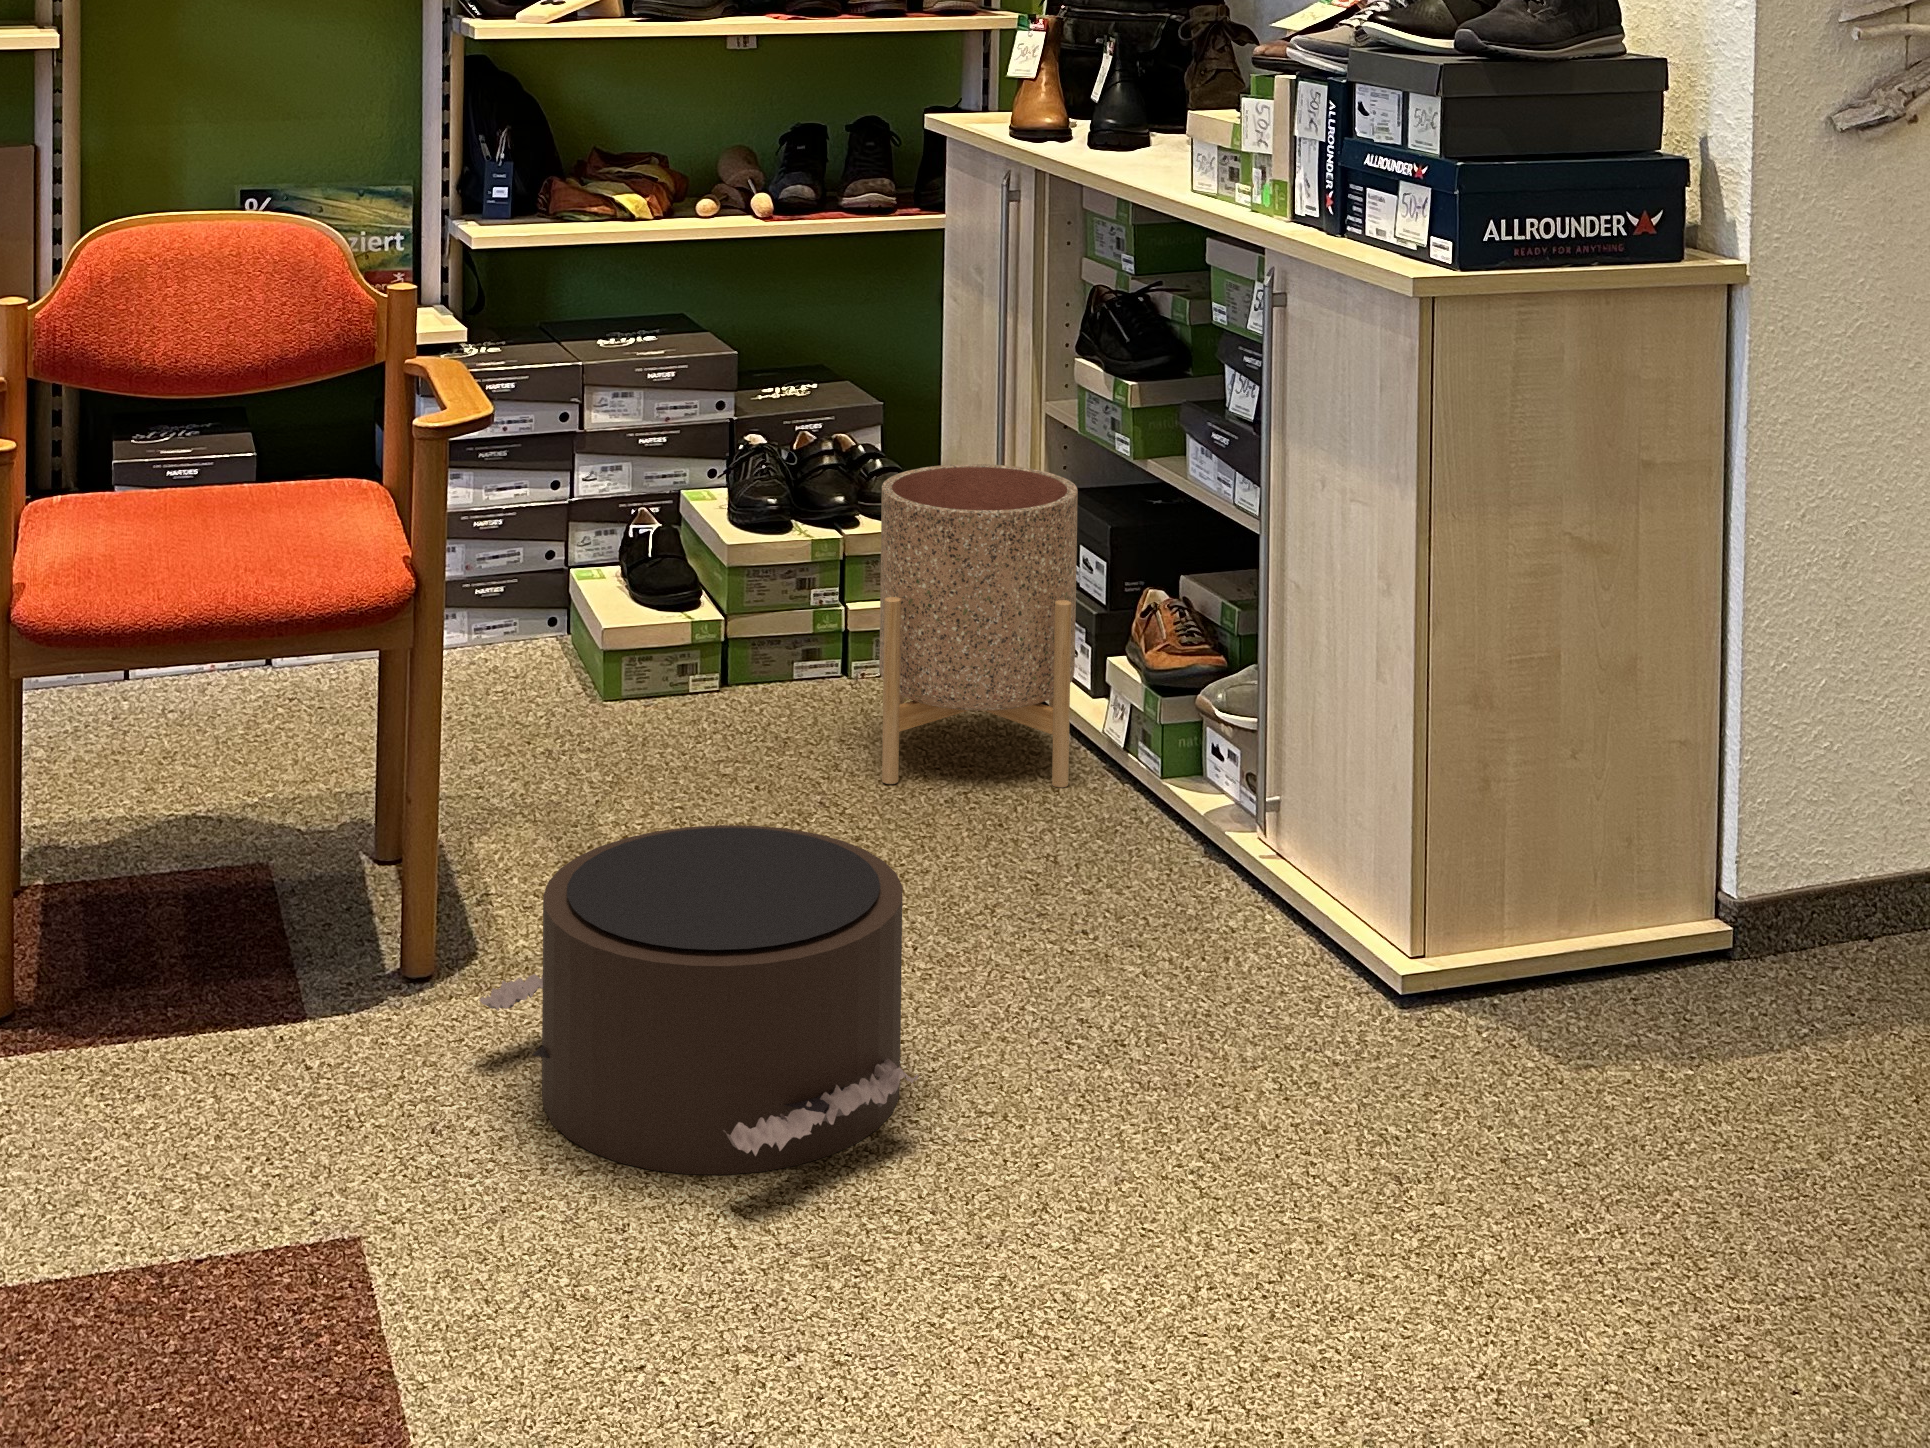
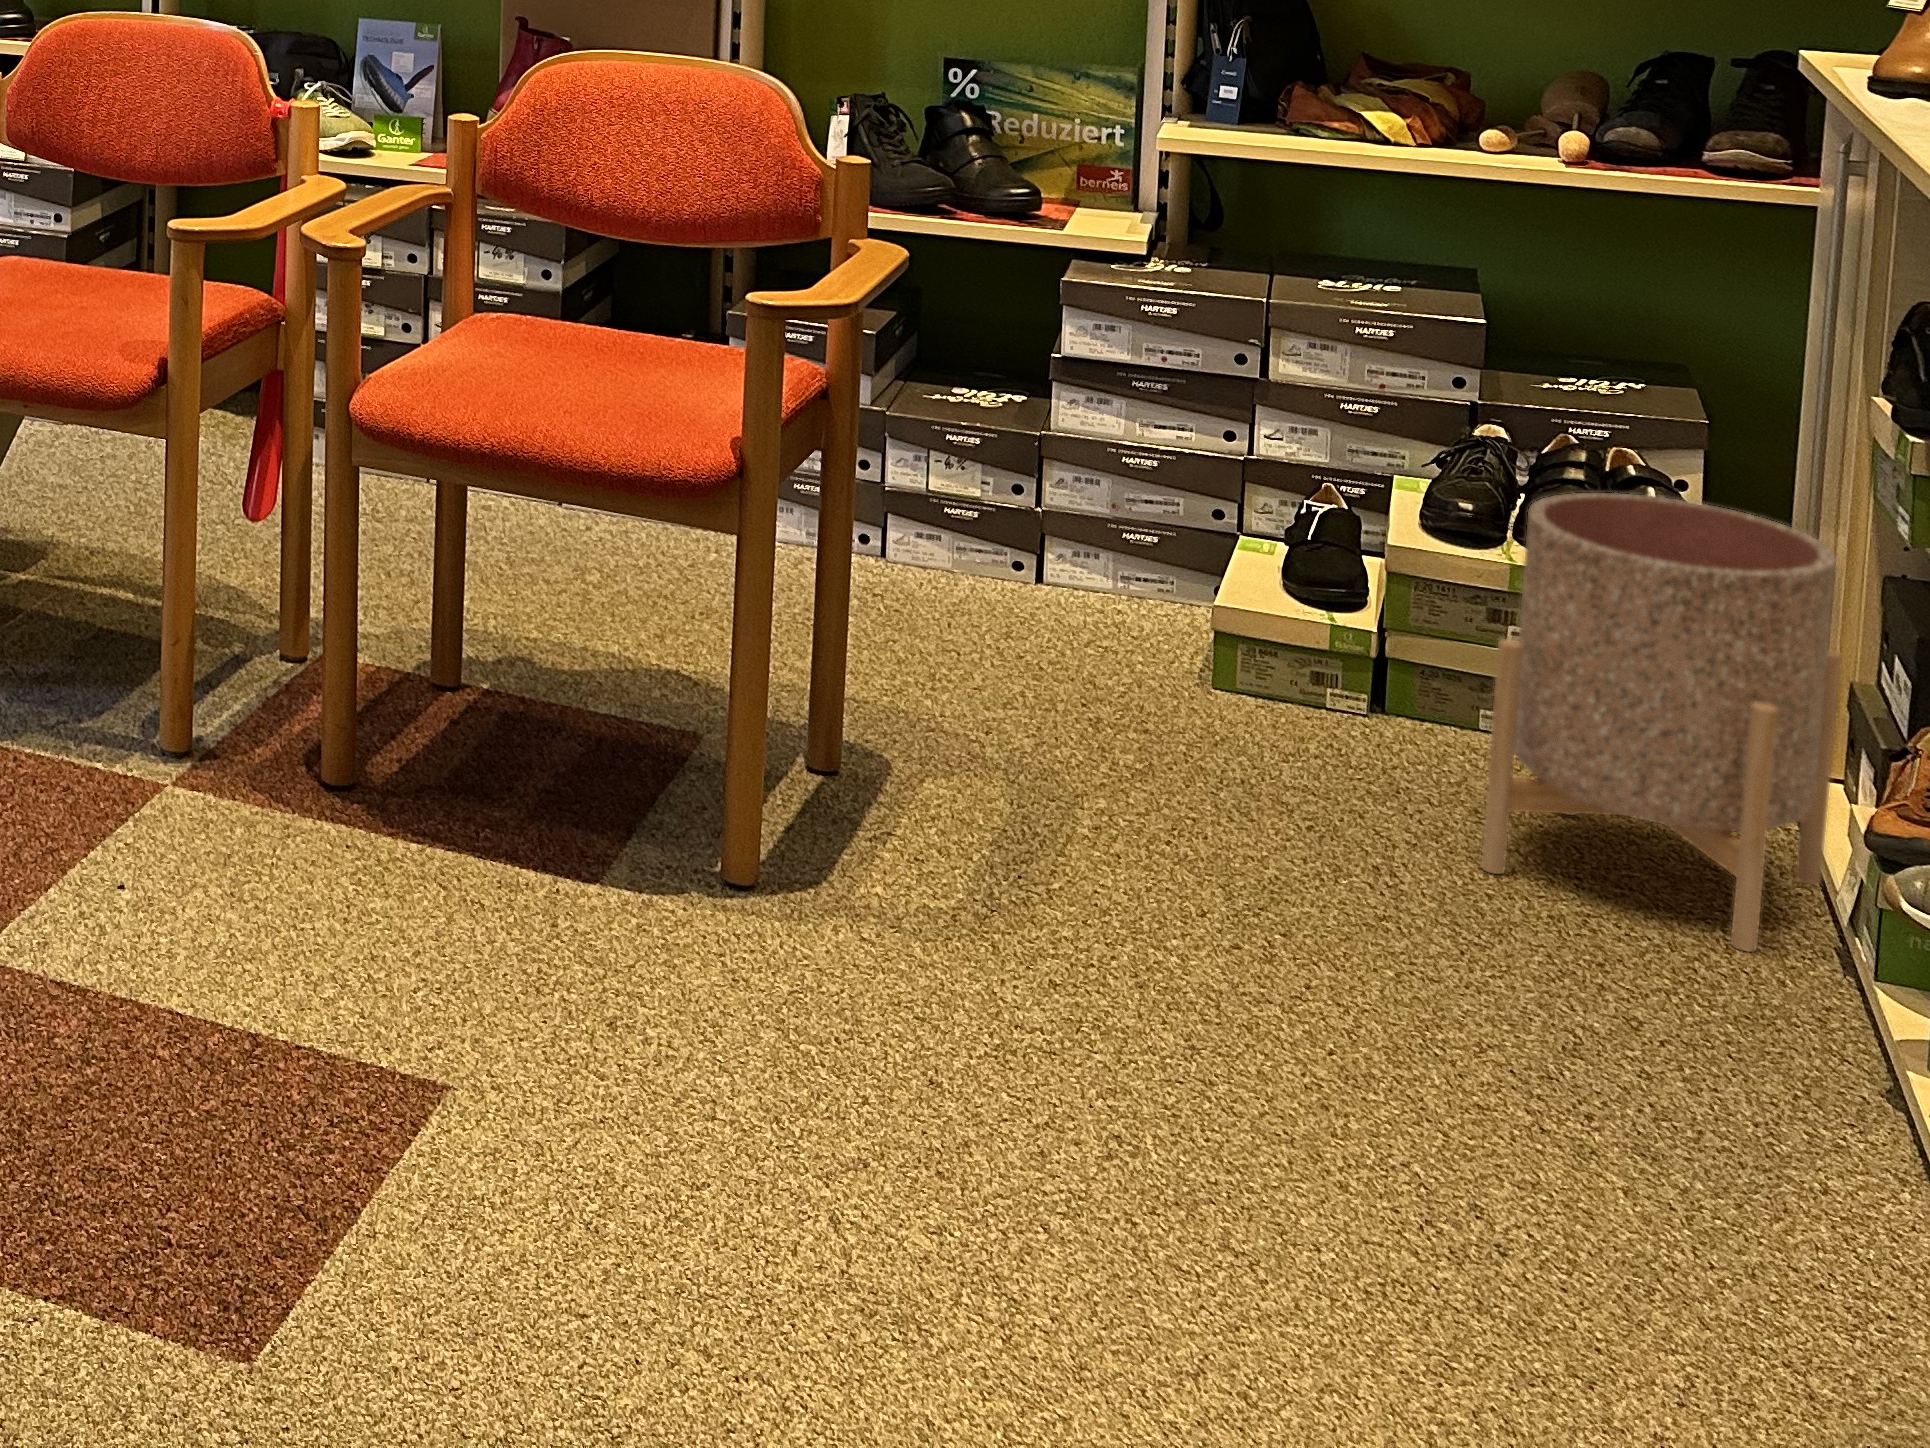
pouf: present [479,825,919,1175] -> none [720,796,1193,1226]

